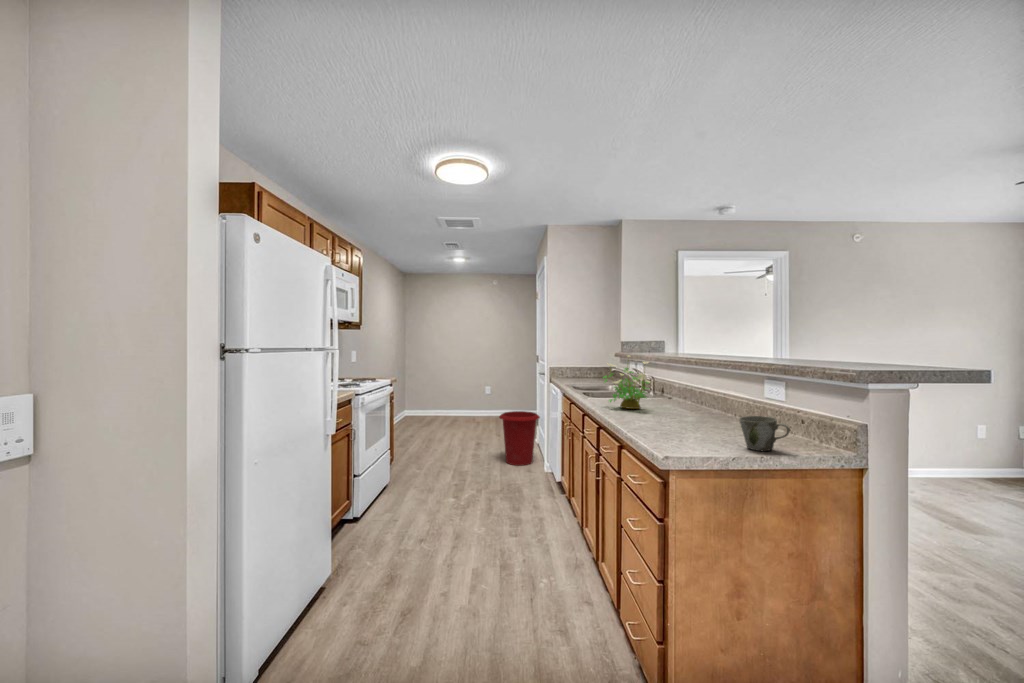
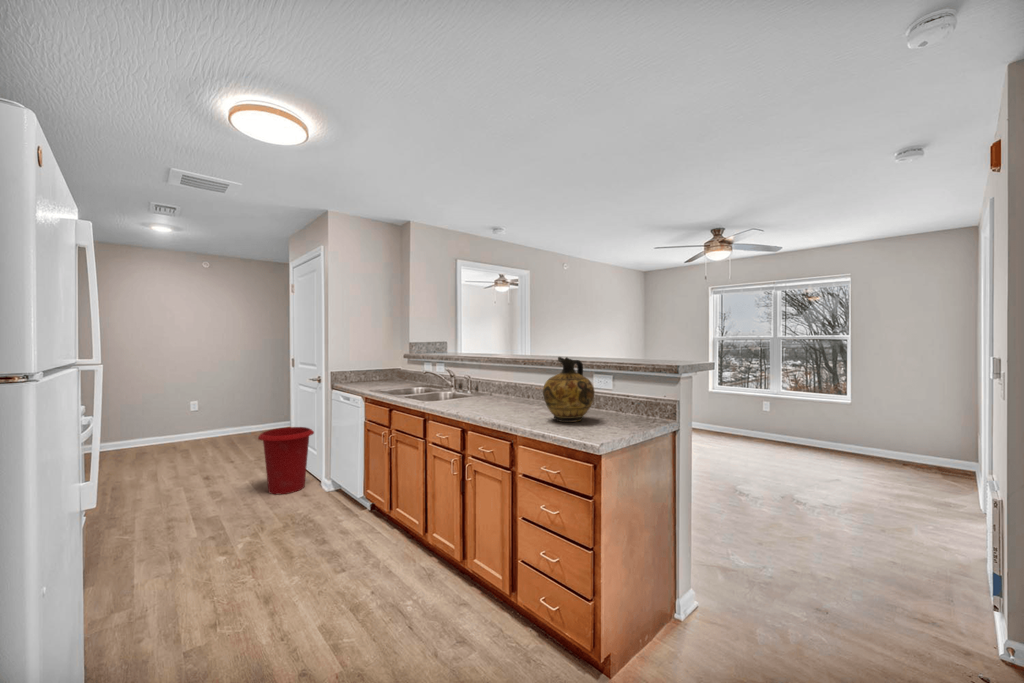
ceramic jug: none [666,354,735,434] -> present [543,357,595,422]
potted plant: present [604,356,650,409] -> none [450,358,502,408]
mug: present [739,416,790,451] -> none [614,402,647,428]

